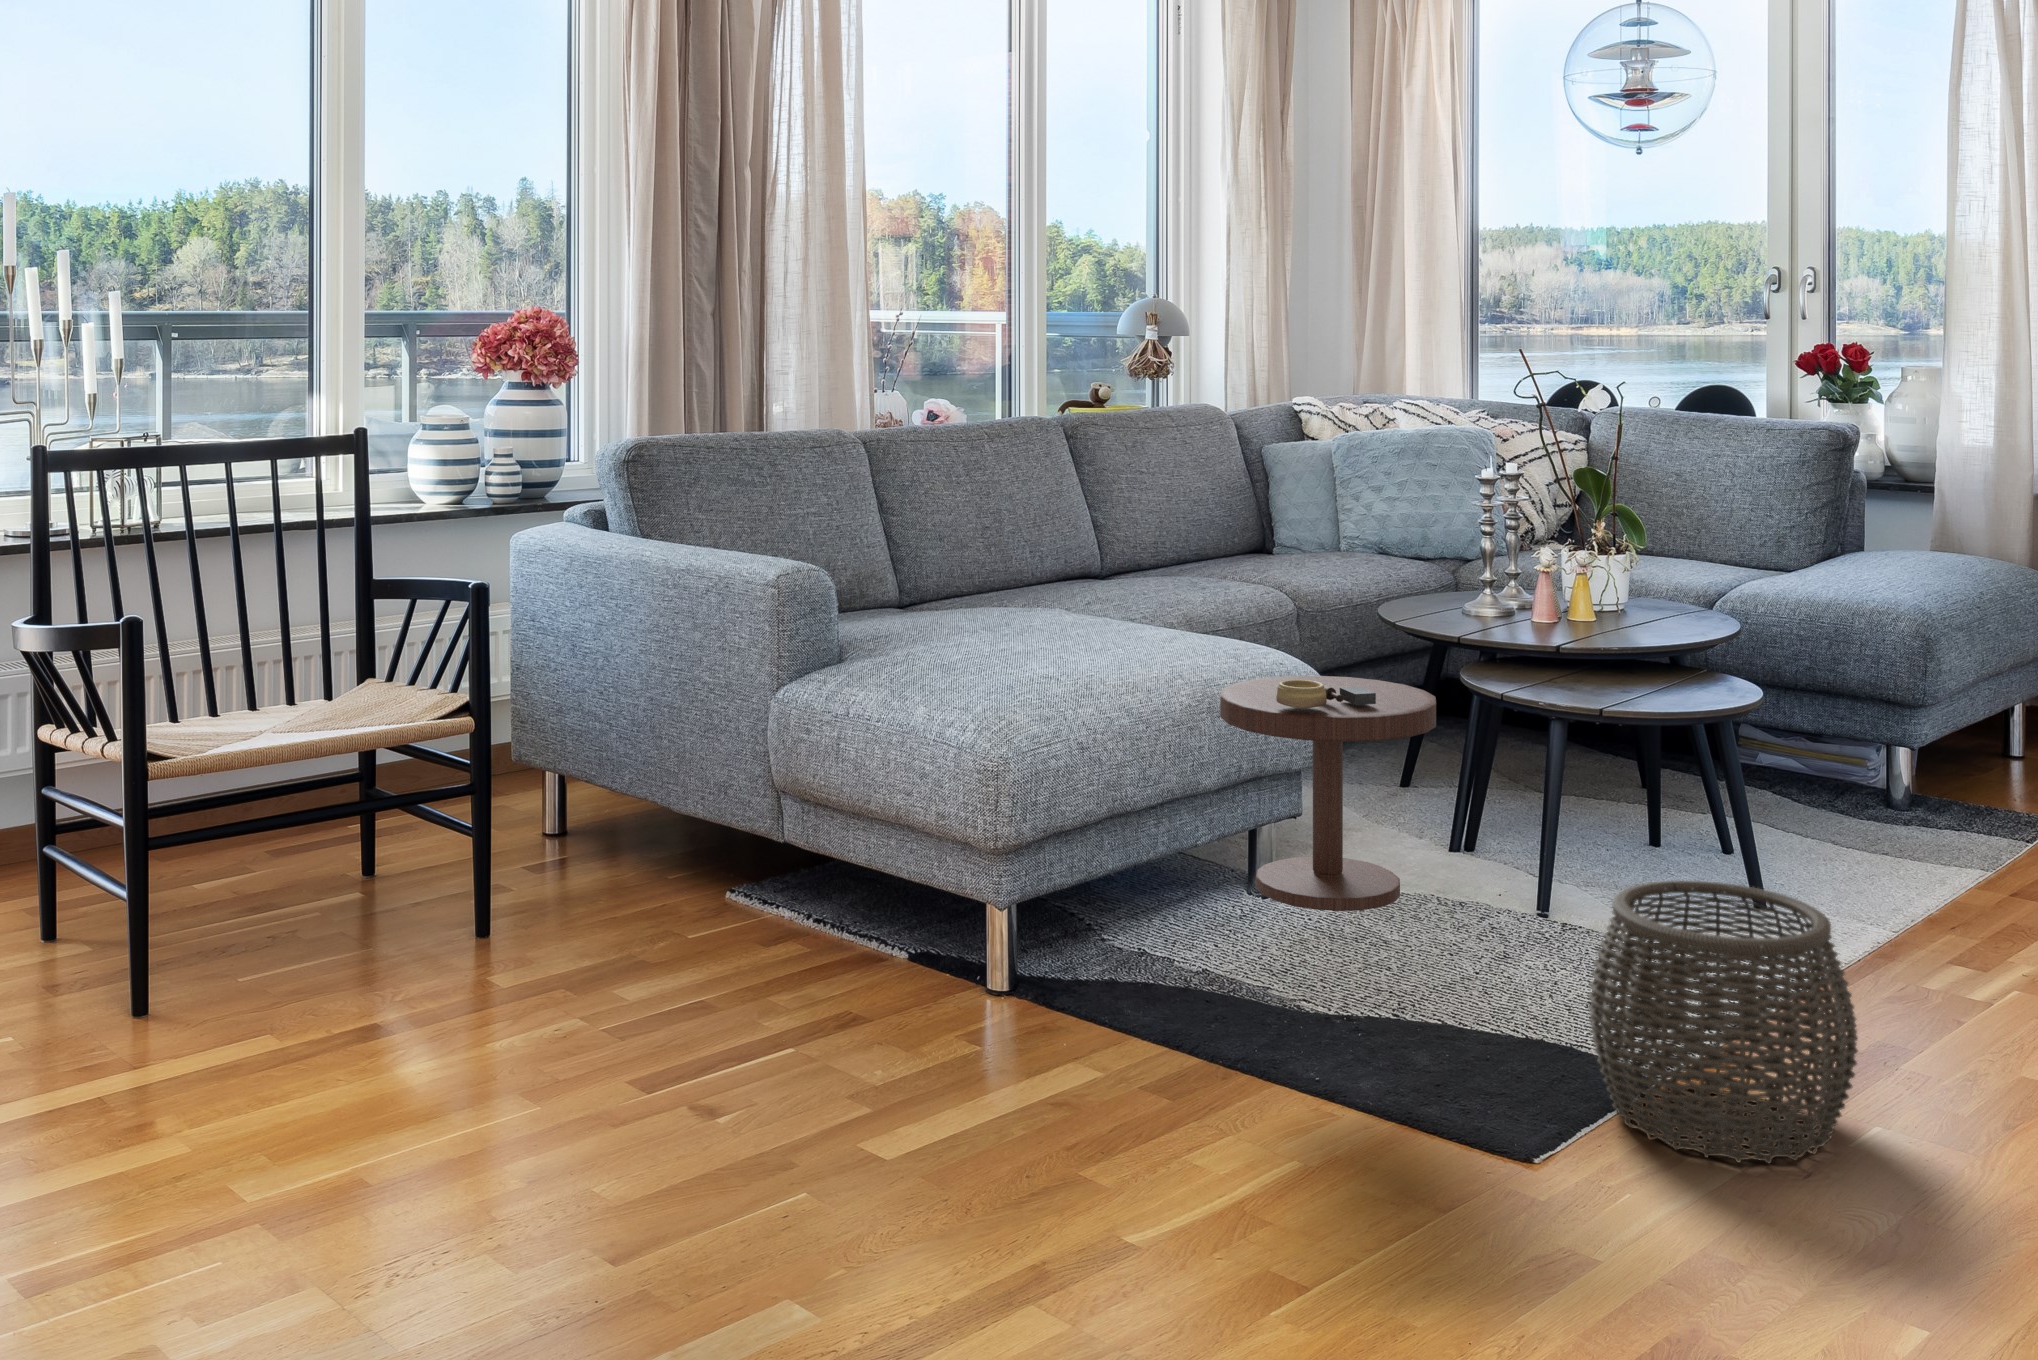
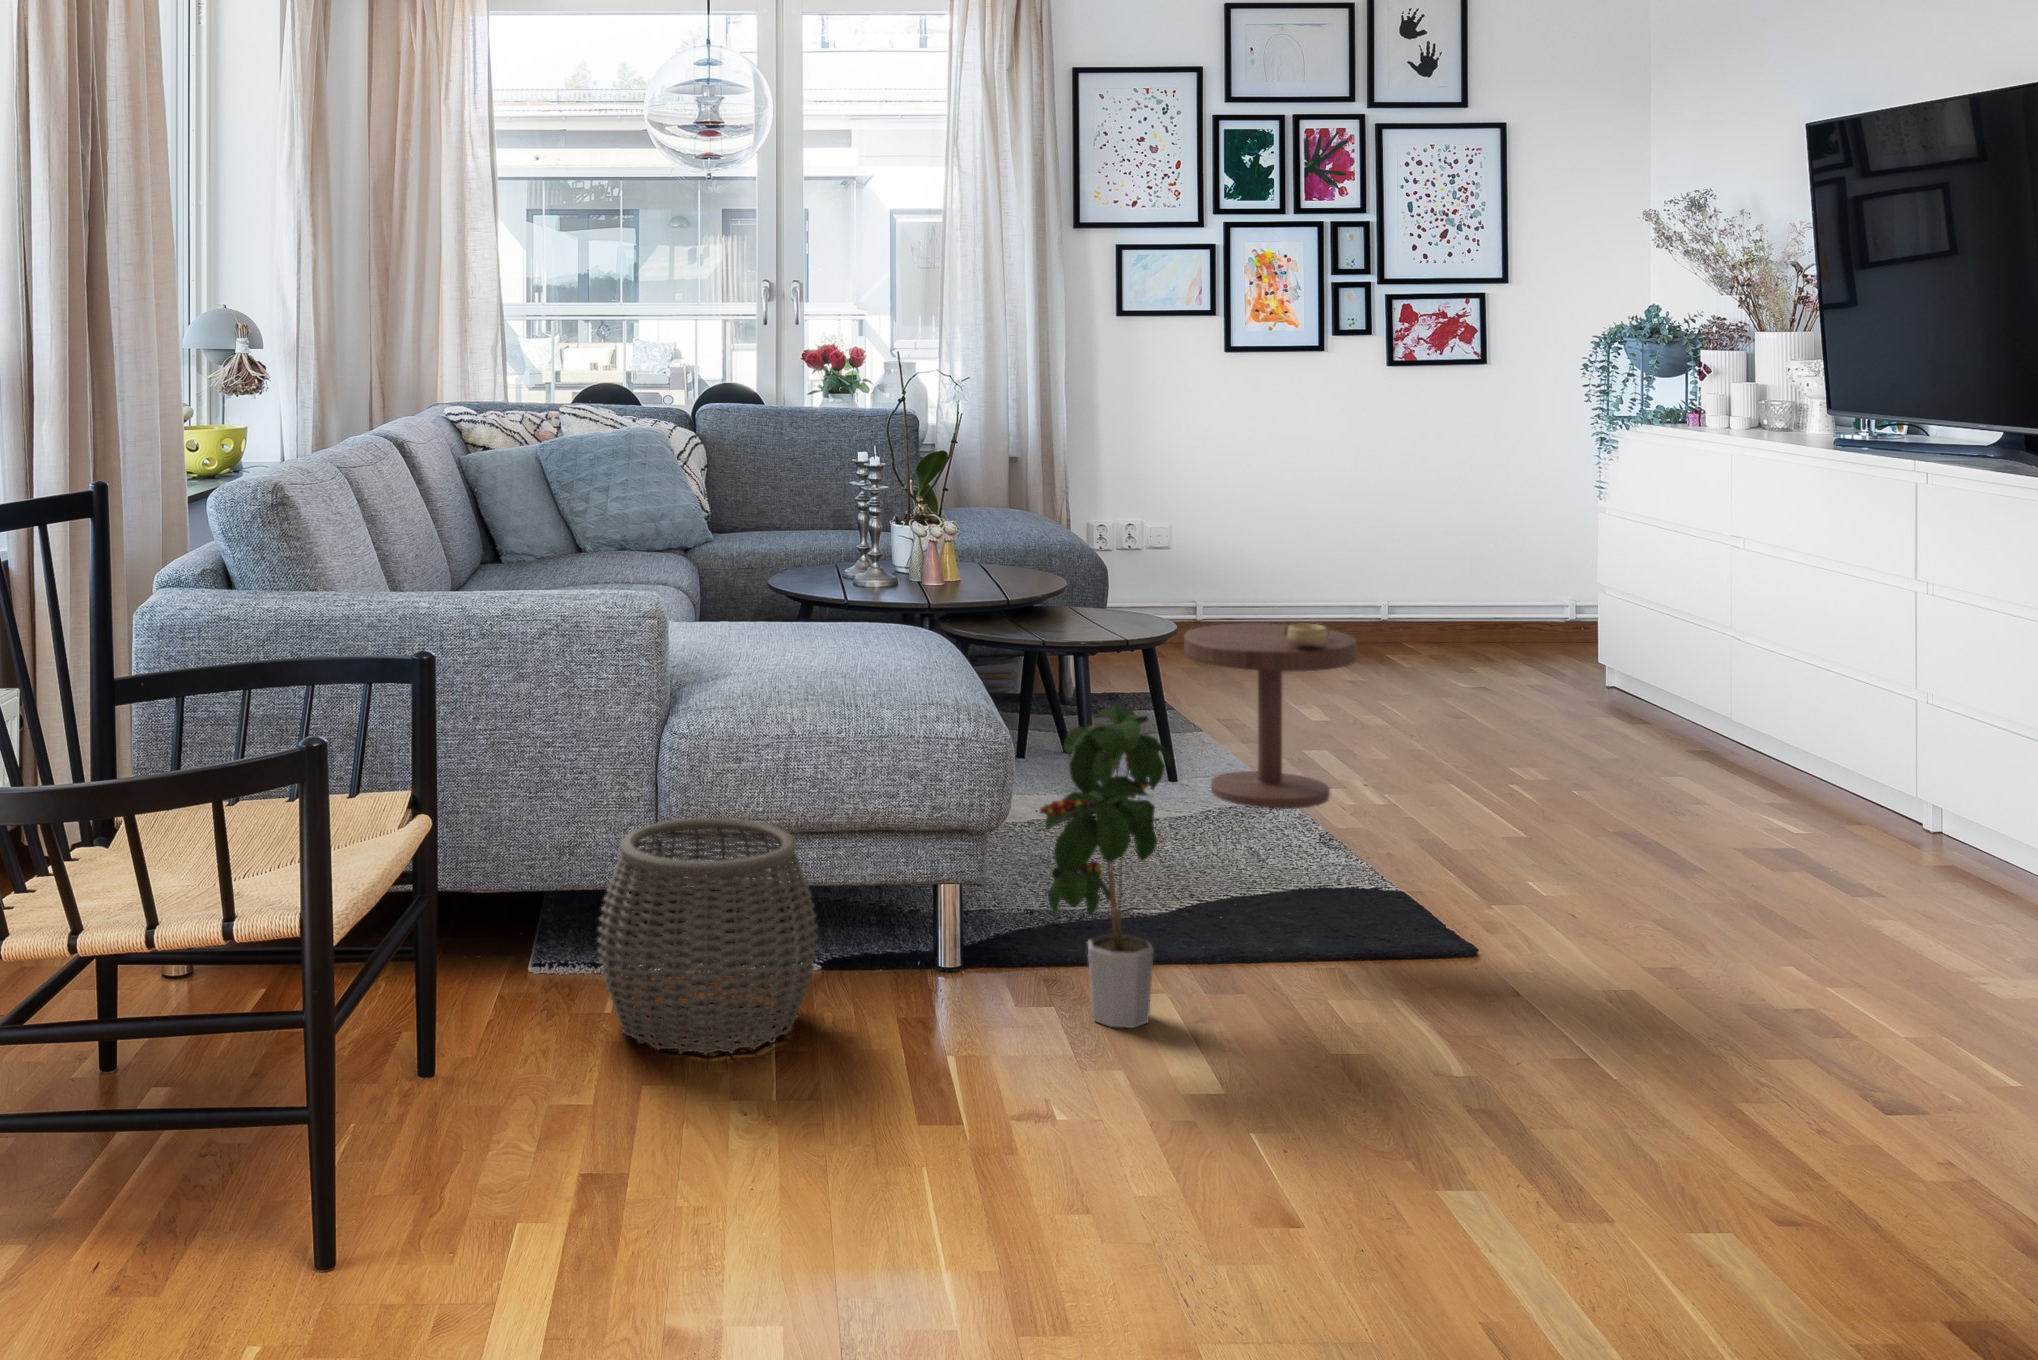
potted plant: none [828,730,1134,1088] -> present [1040,703,1172,1028]
woven basket: present [1588,880,1858,1163] -> present [598,818,818,1055]

